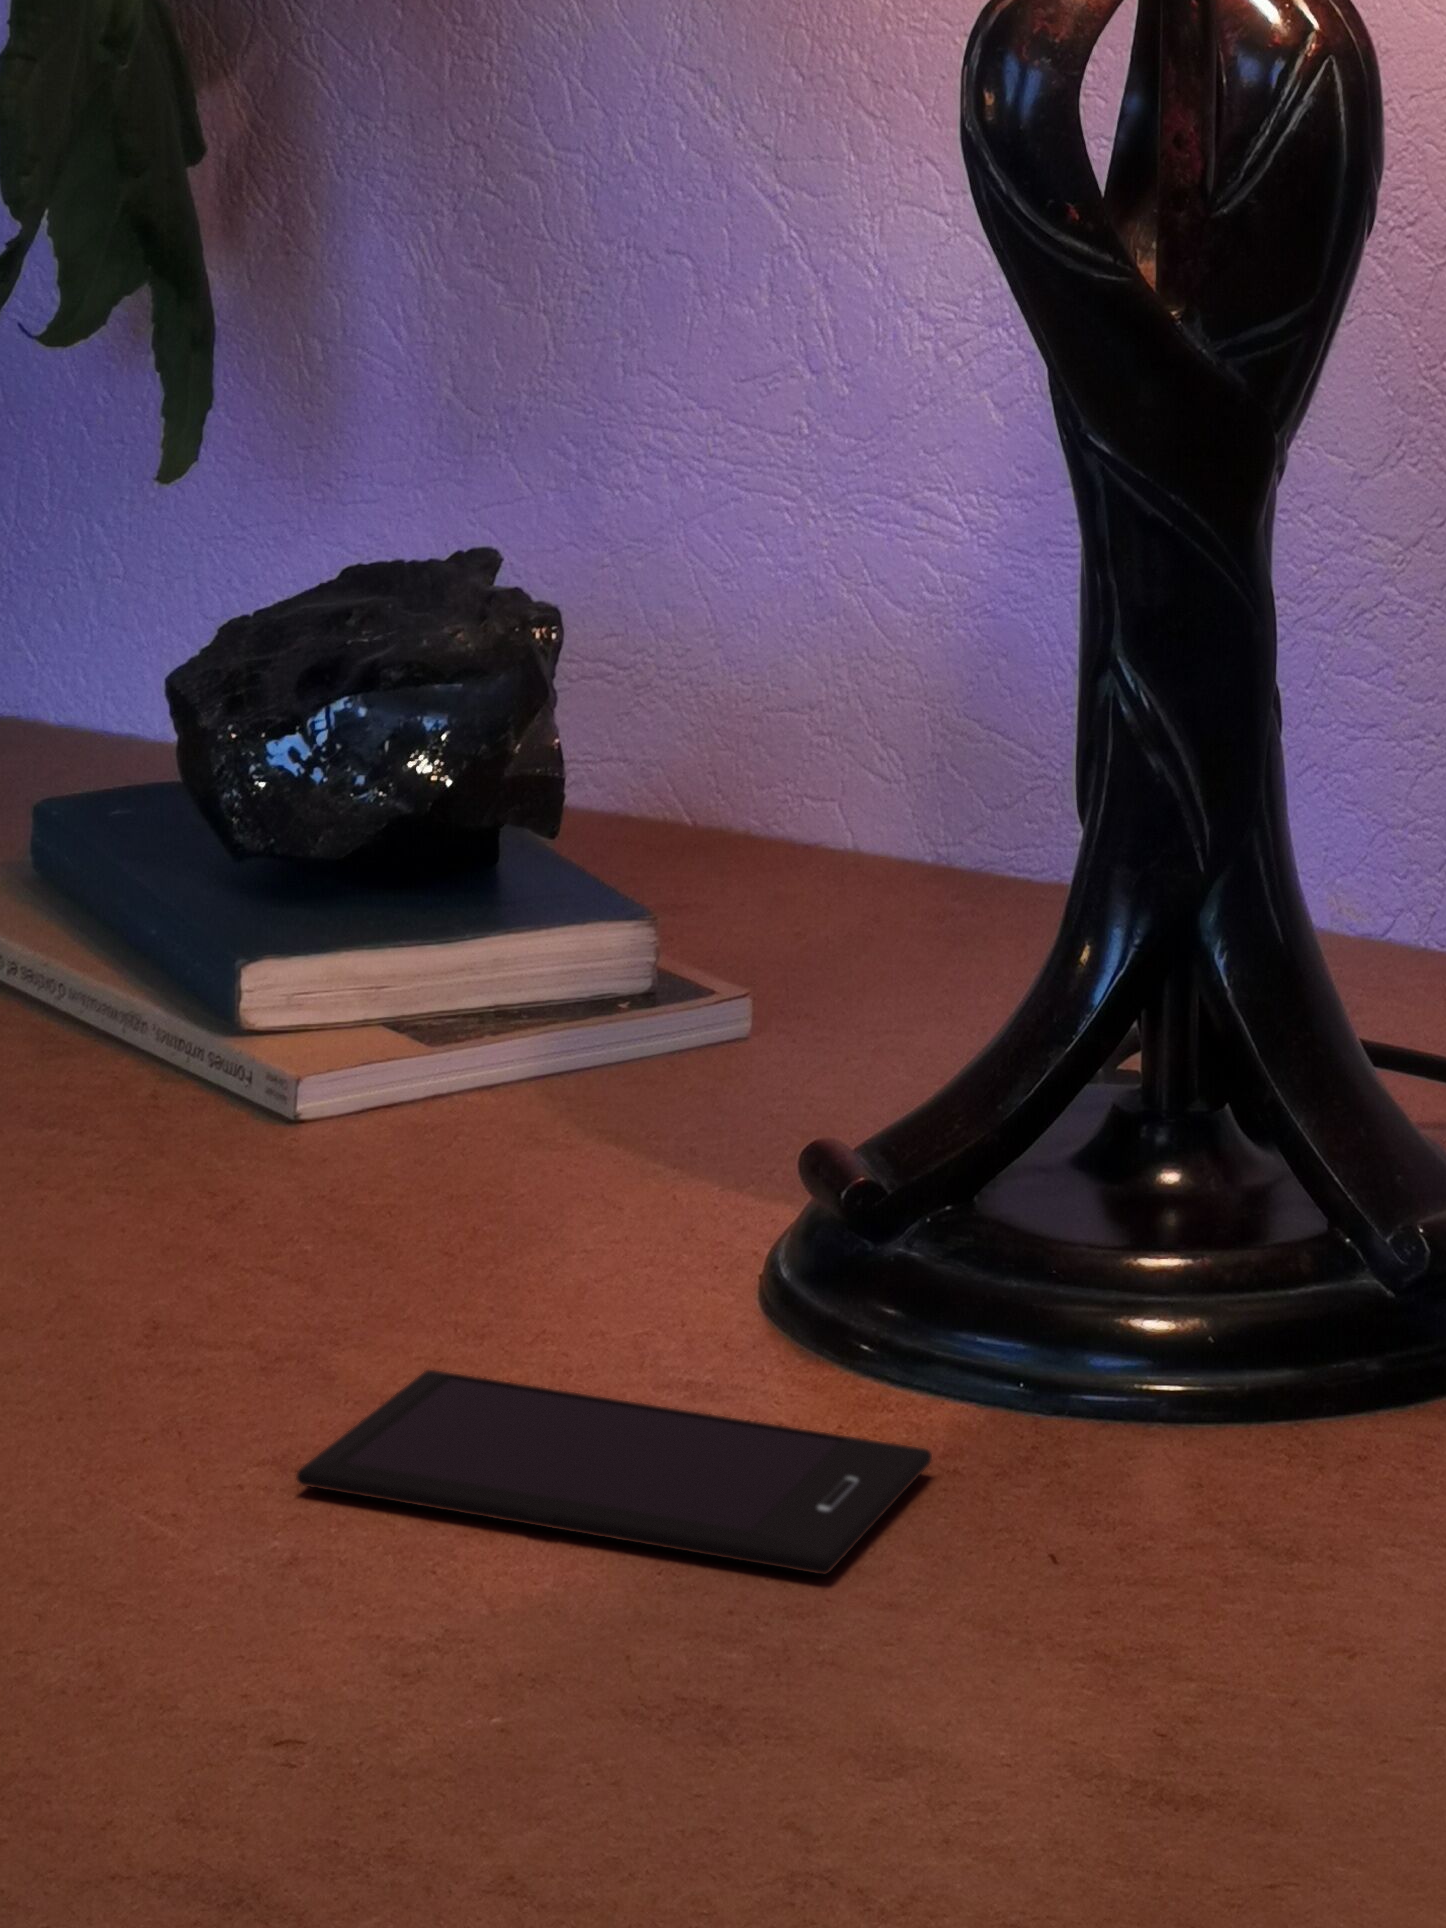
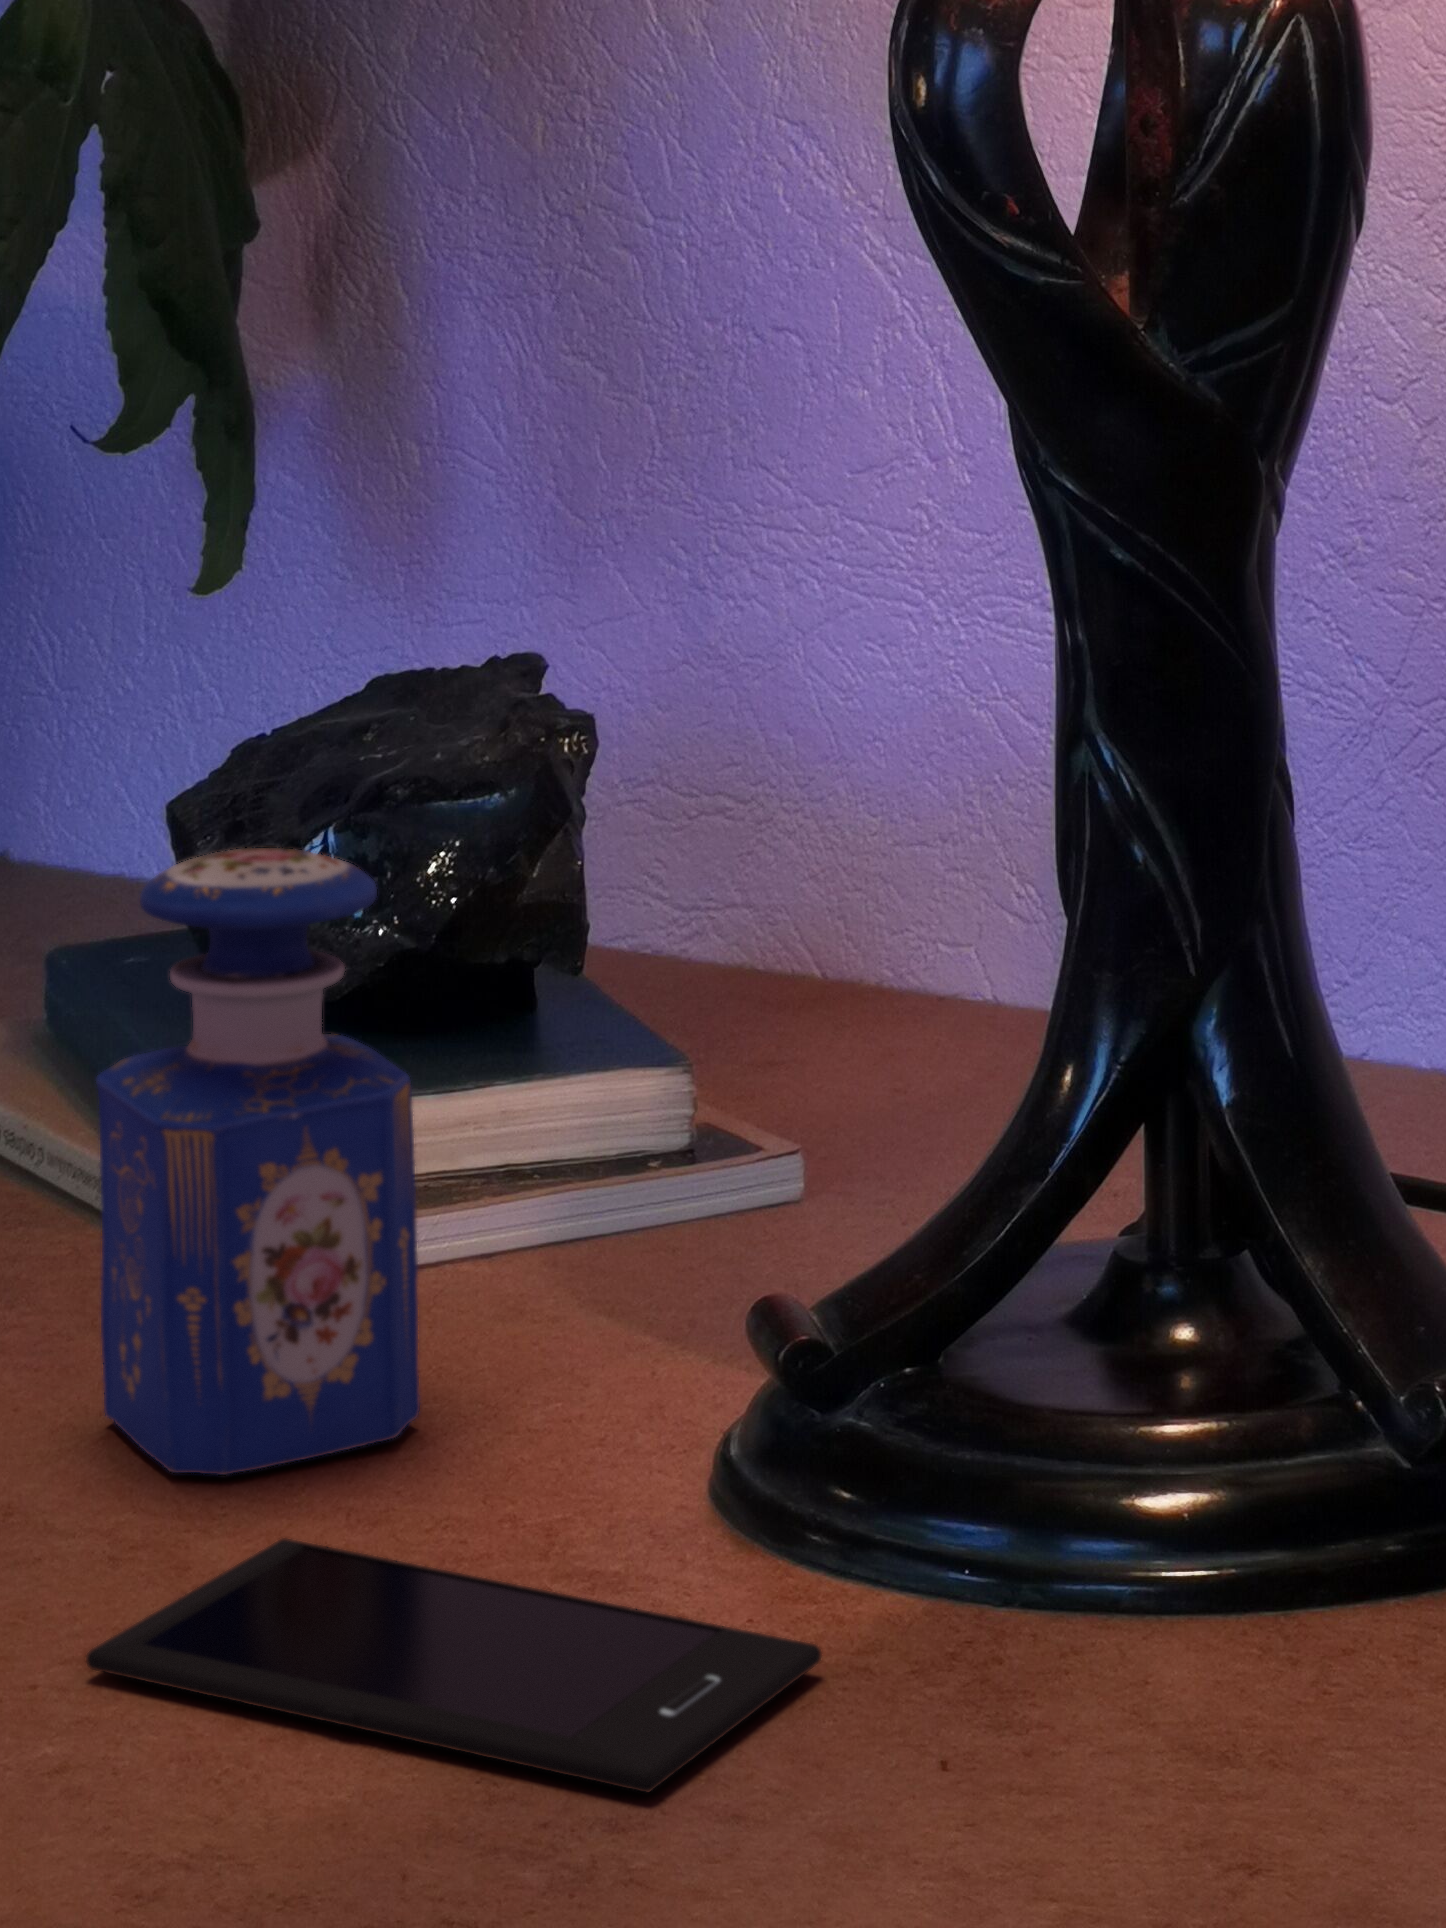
perfume bottle: none [211,765,497,1316] -> present [96,848,420,1475]

